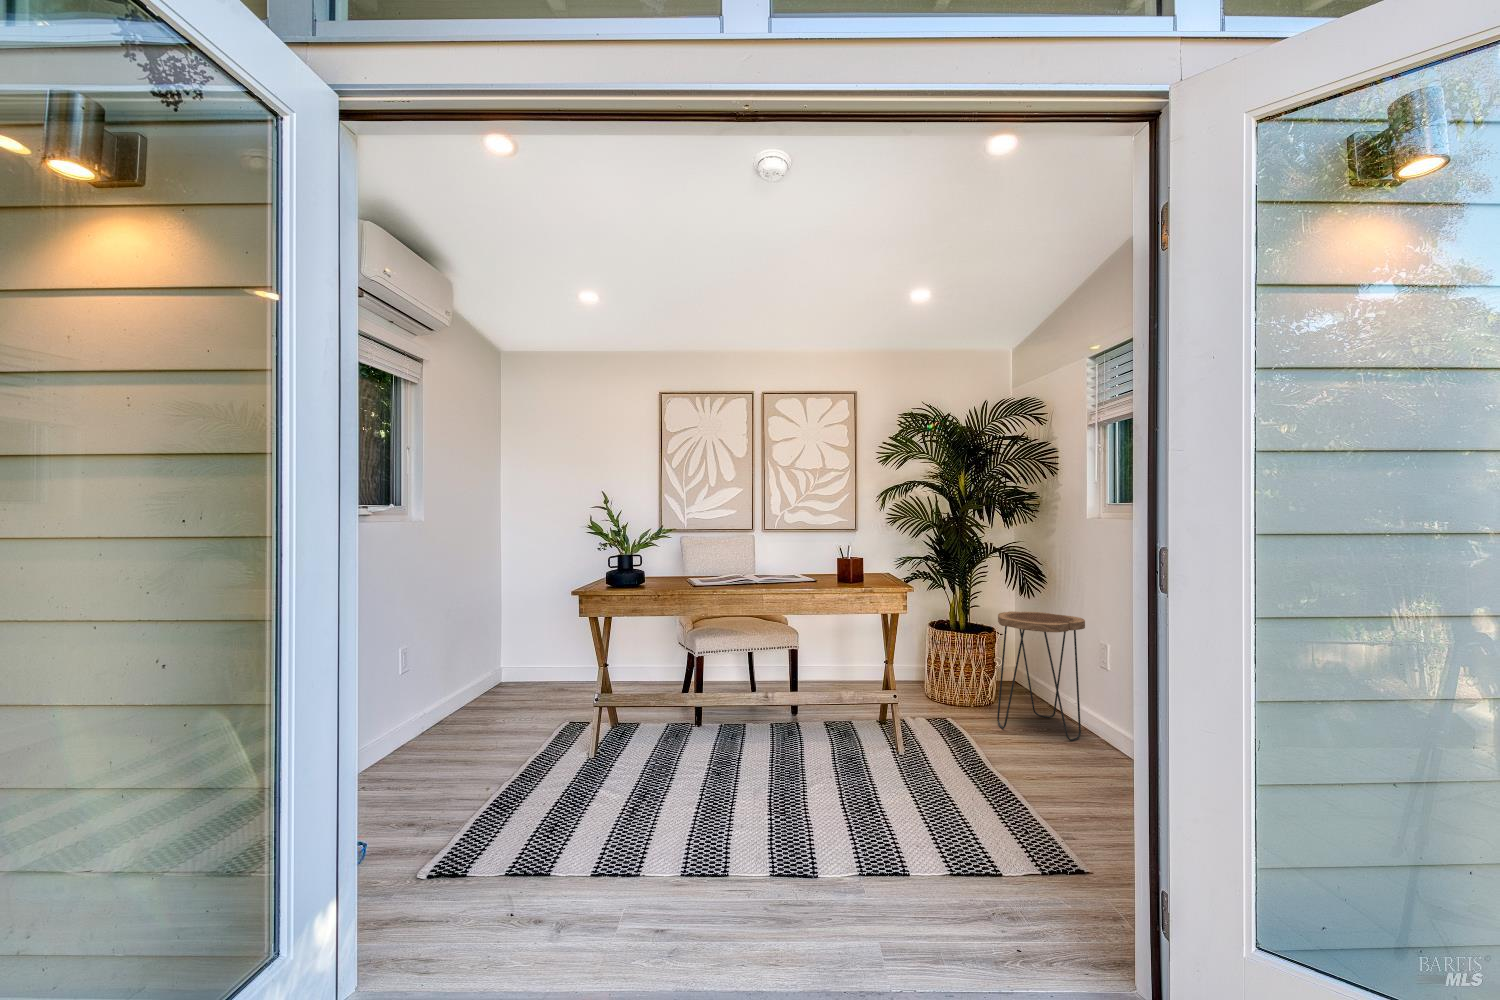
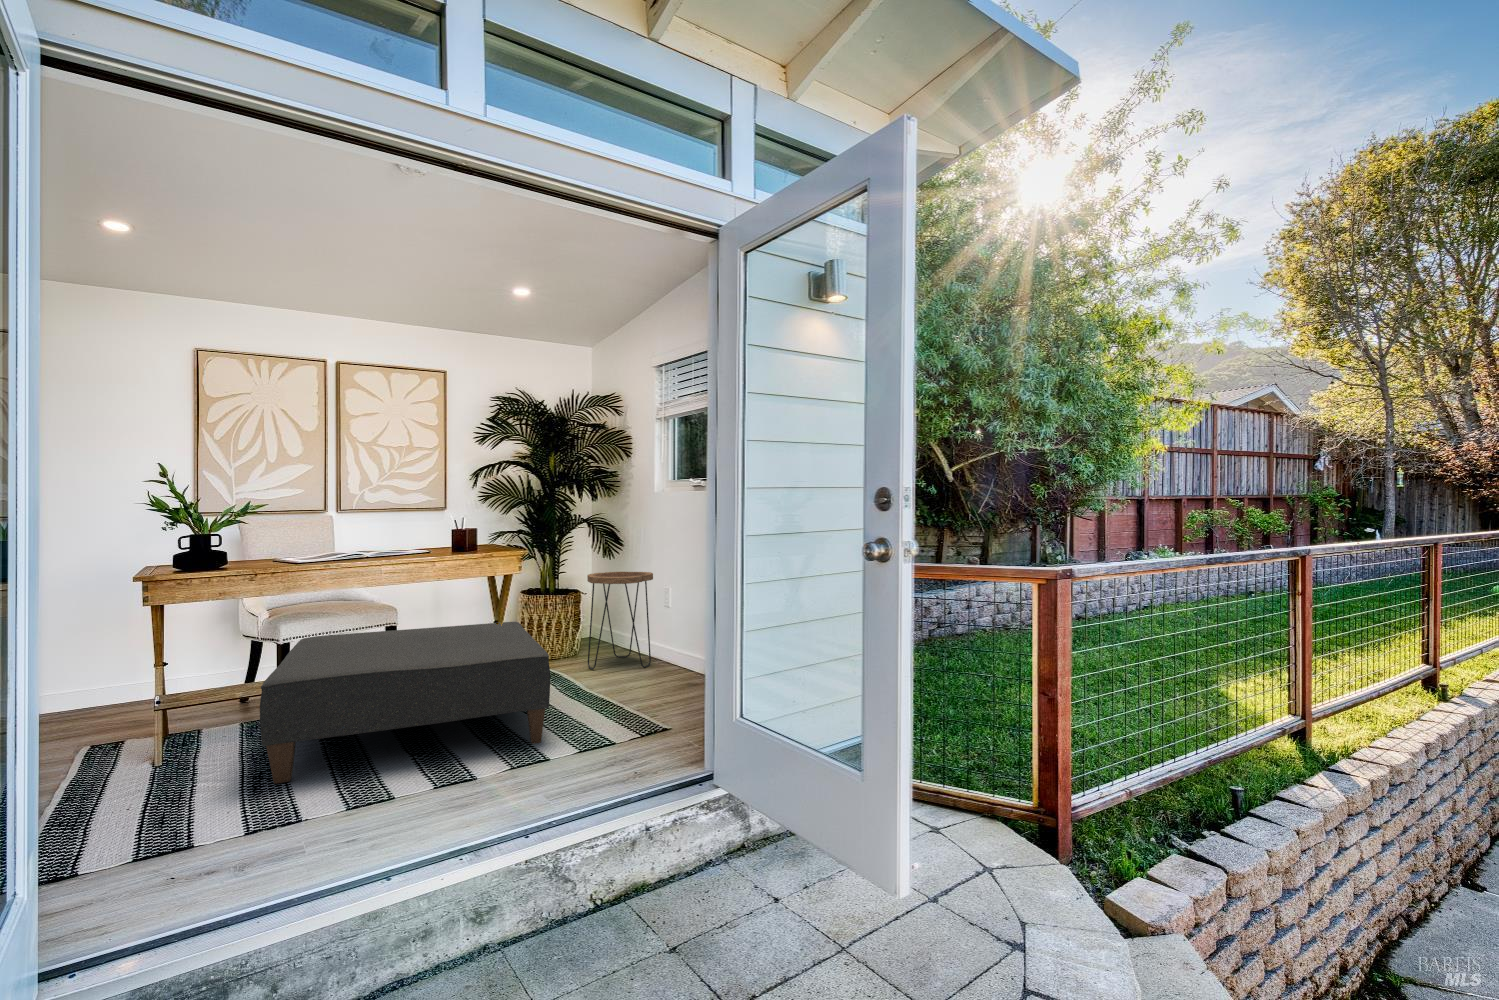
ottoman: none [636,652,920,838] -> present [260,622,550,784]

